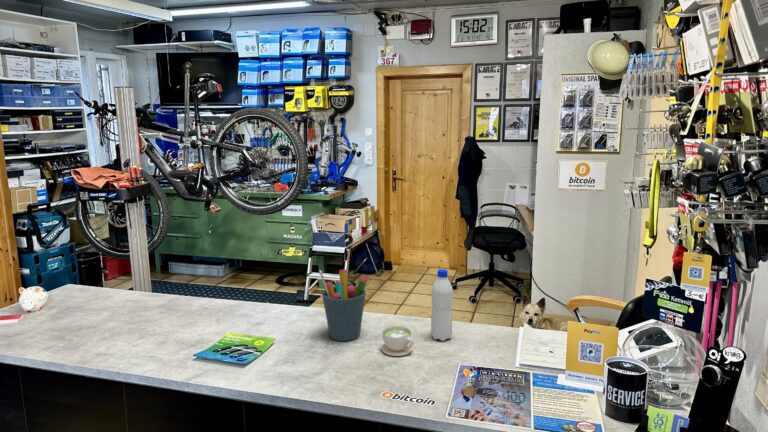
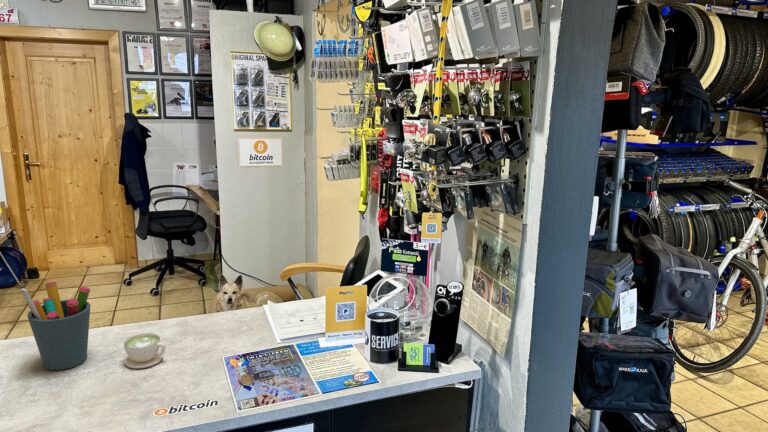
water bottle: present [431,269,453,341] -> none [173,261,200,338]

